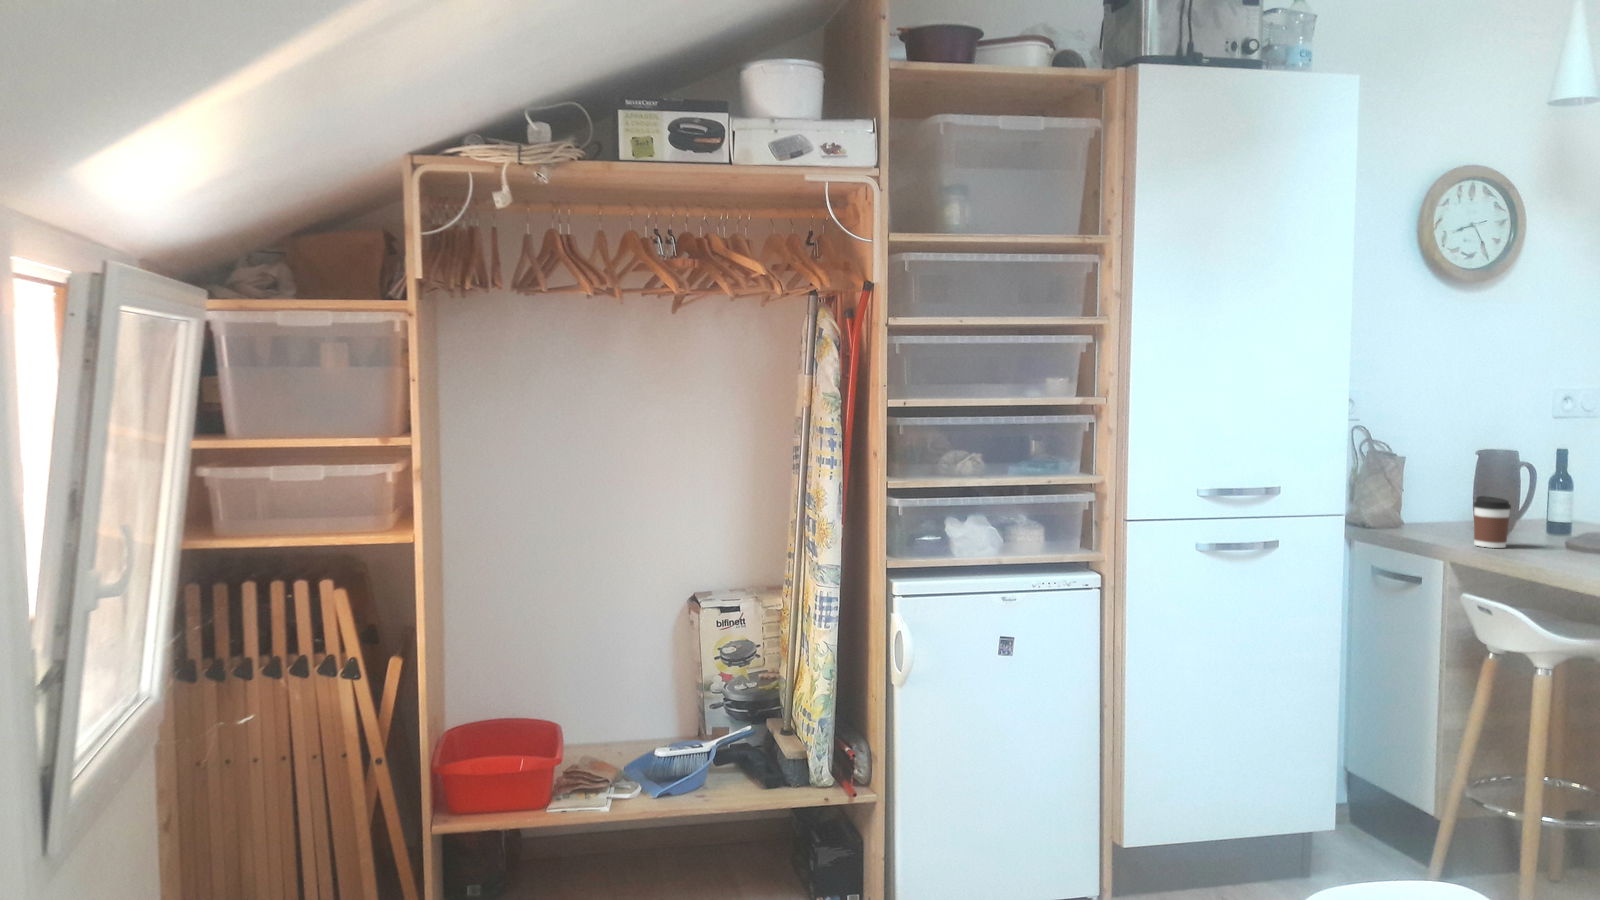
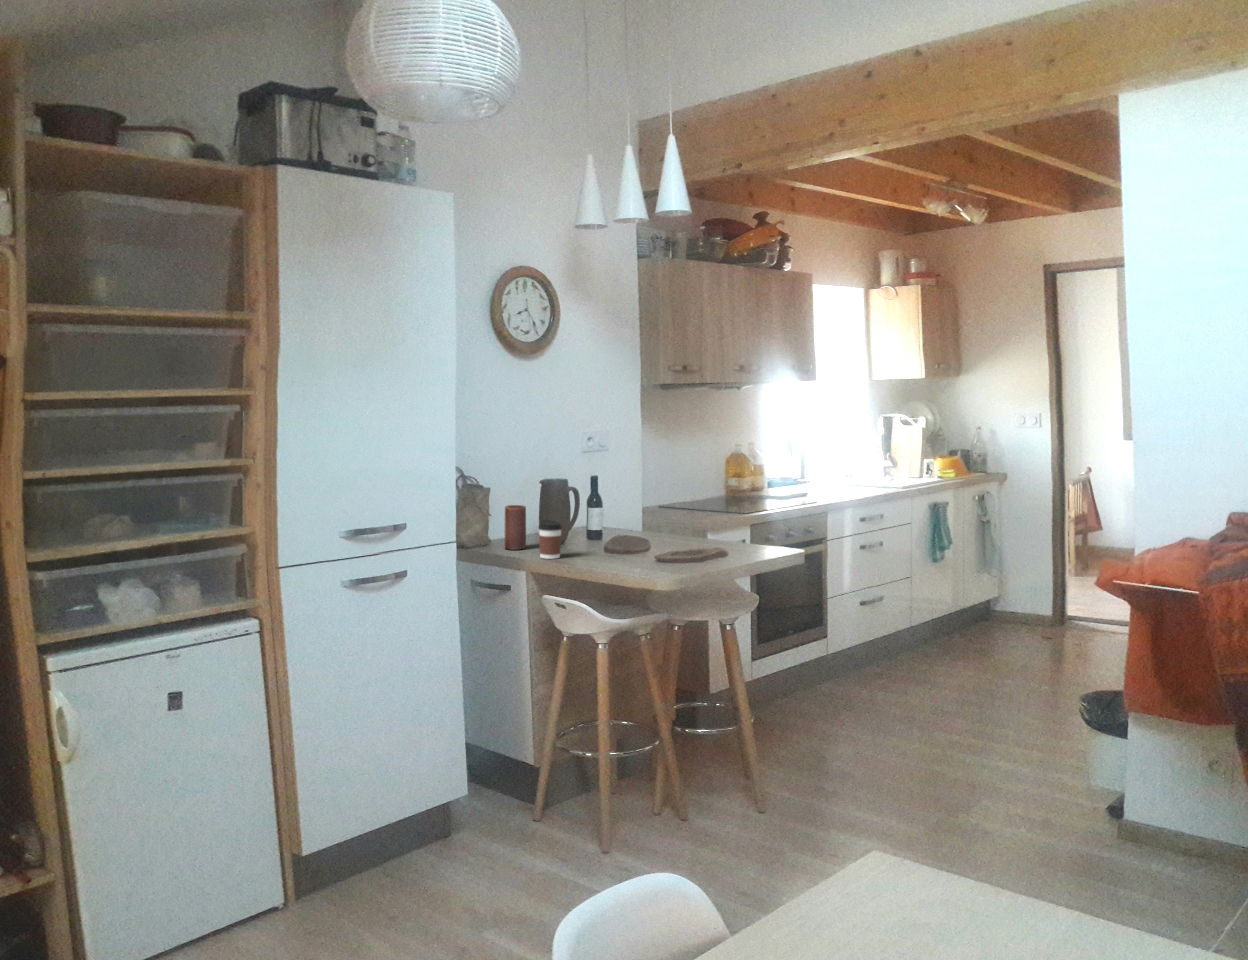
candle: none [1421,477,1455,534] -> present [505,505,526,550]

